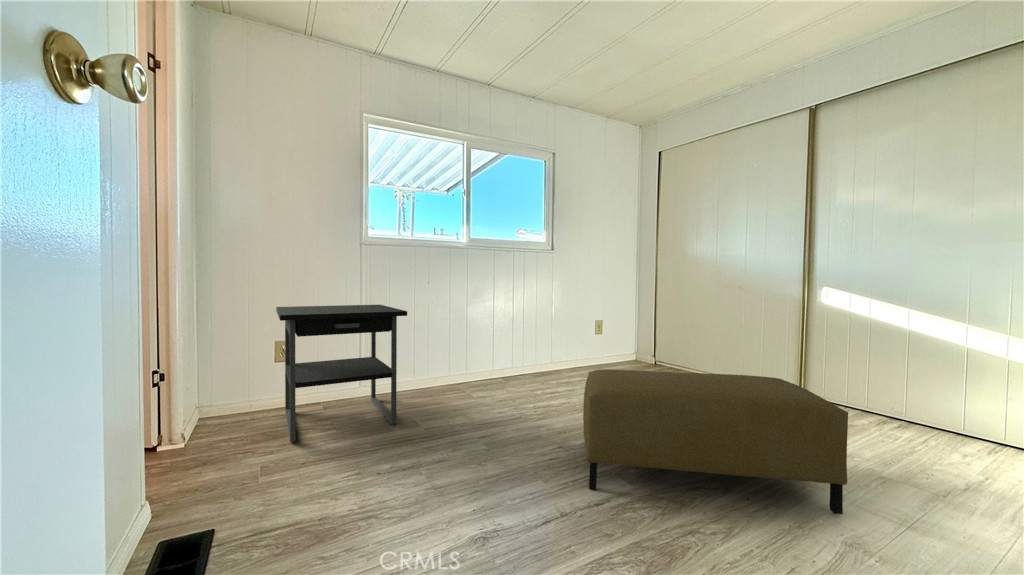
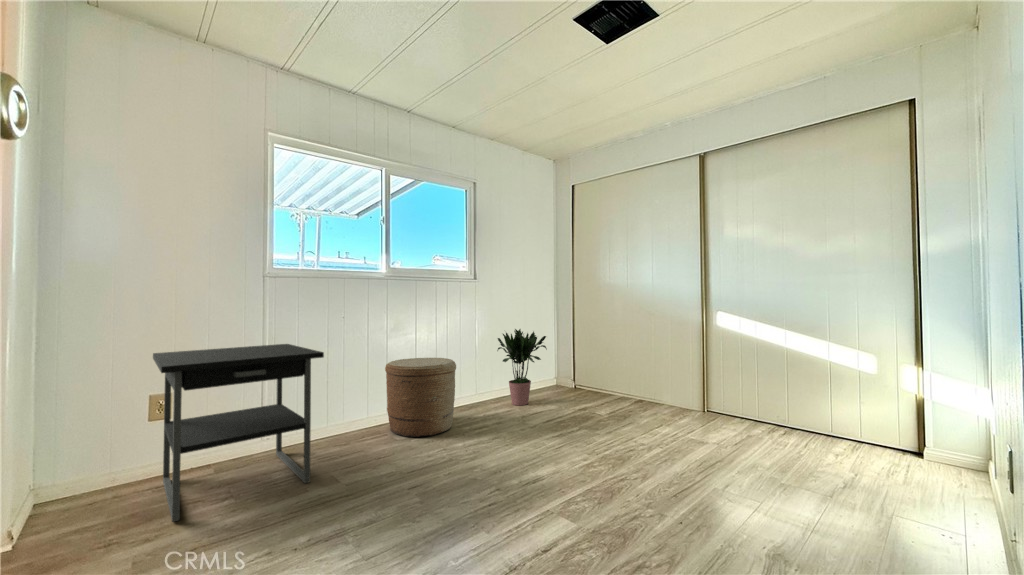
potted plant: none [572,300,629,377] -> present [497,329,547,405]
woven basket: none [465,324,530,397] -> present [385,358,456,437]
ottoman: present [583,369,848,514] -> none [521,401,765,534]

